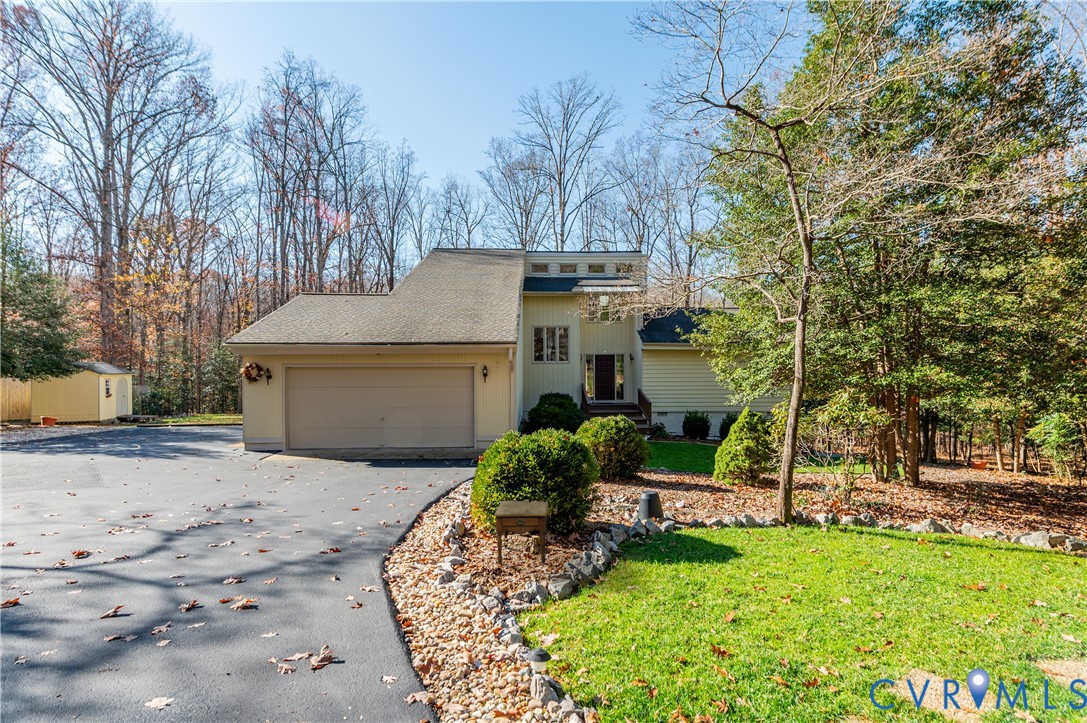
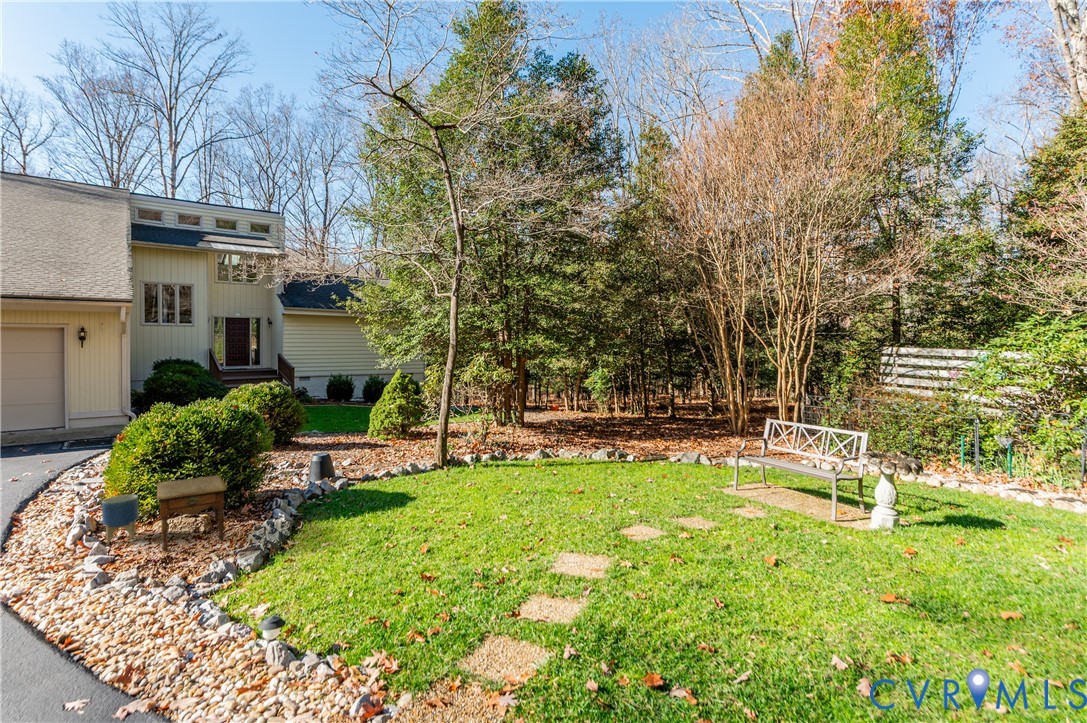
planter: none [463,508,488,548] -> present [102,495,139,543]

